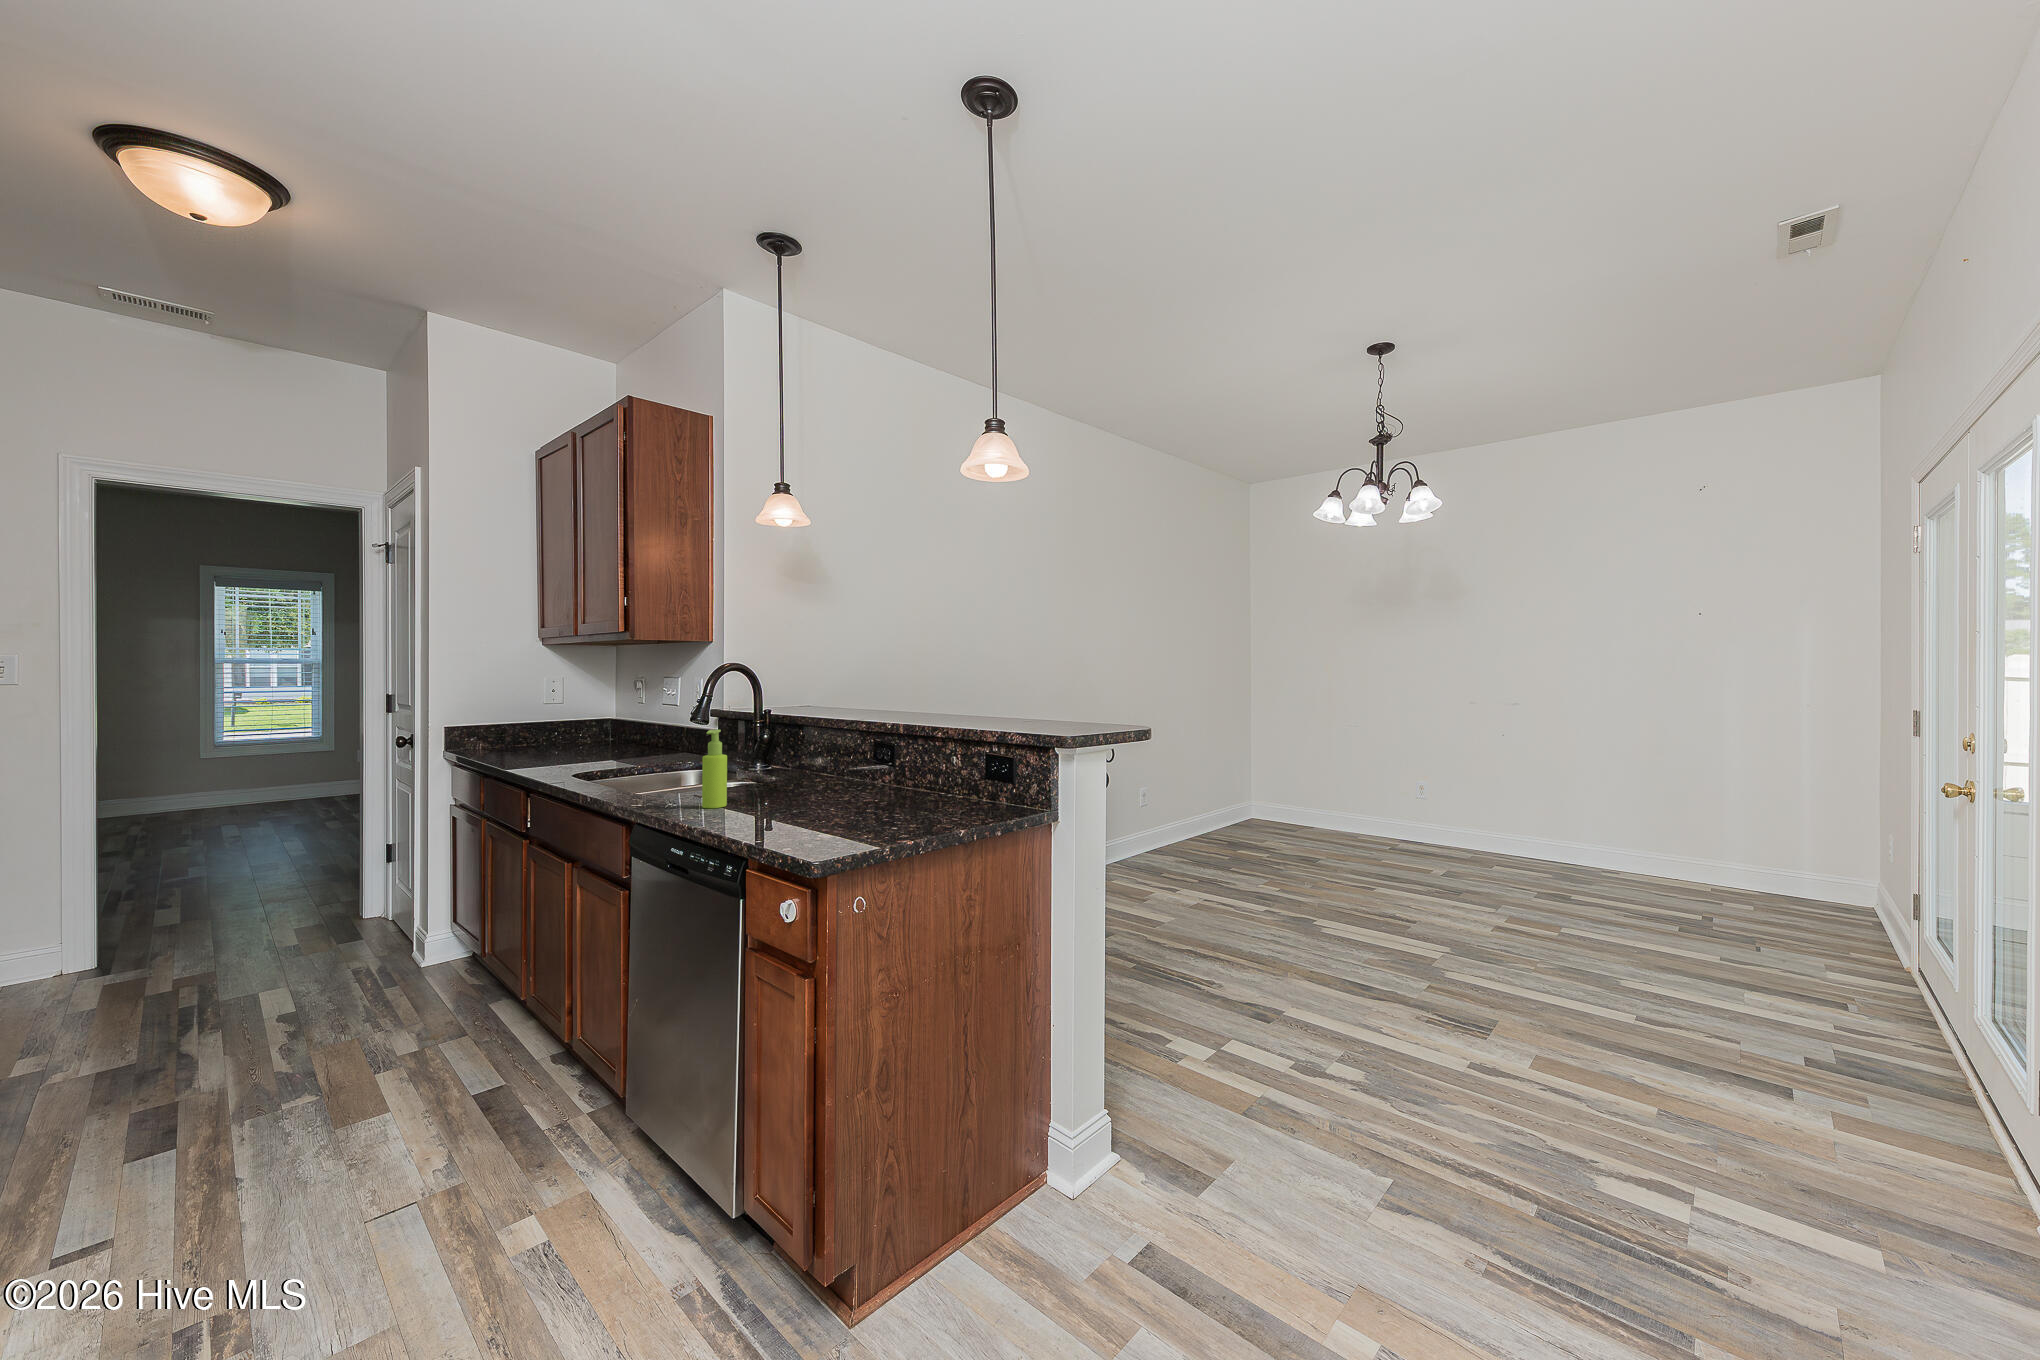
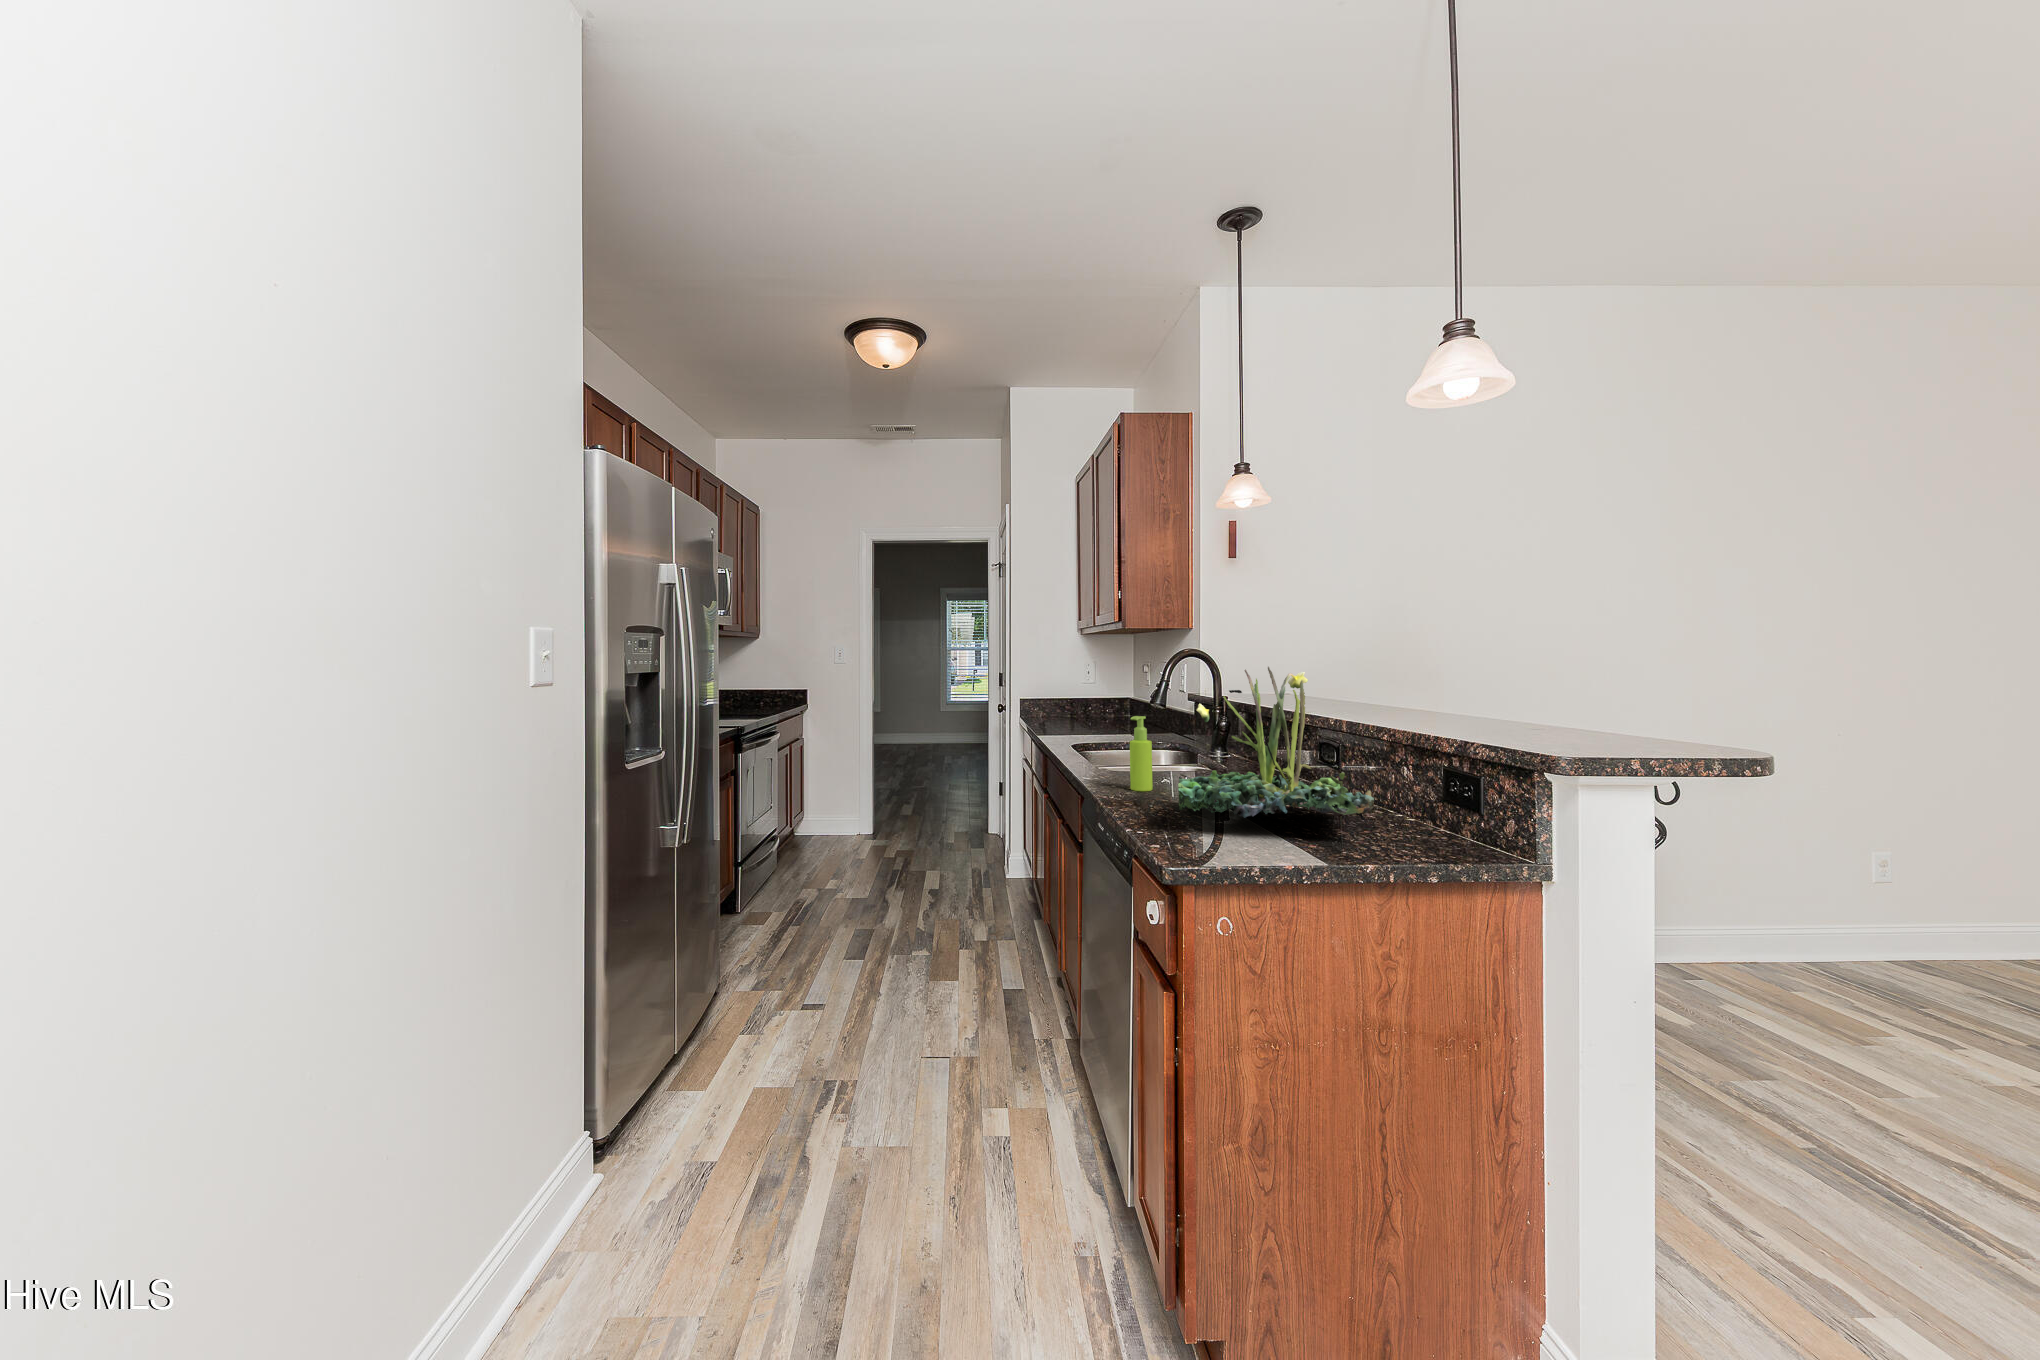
plant: none [768,677,953,815] -> present [1178,667,1374,823]

